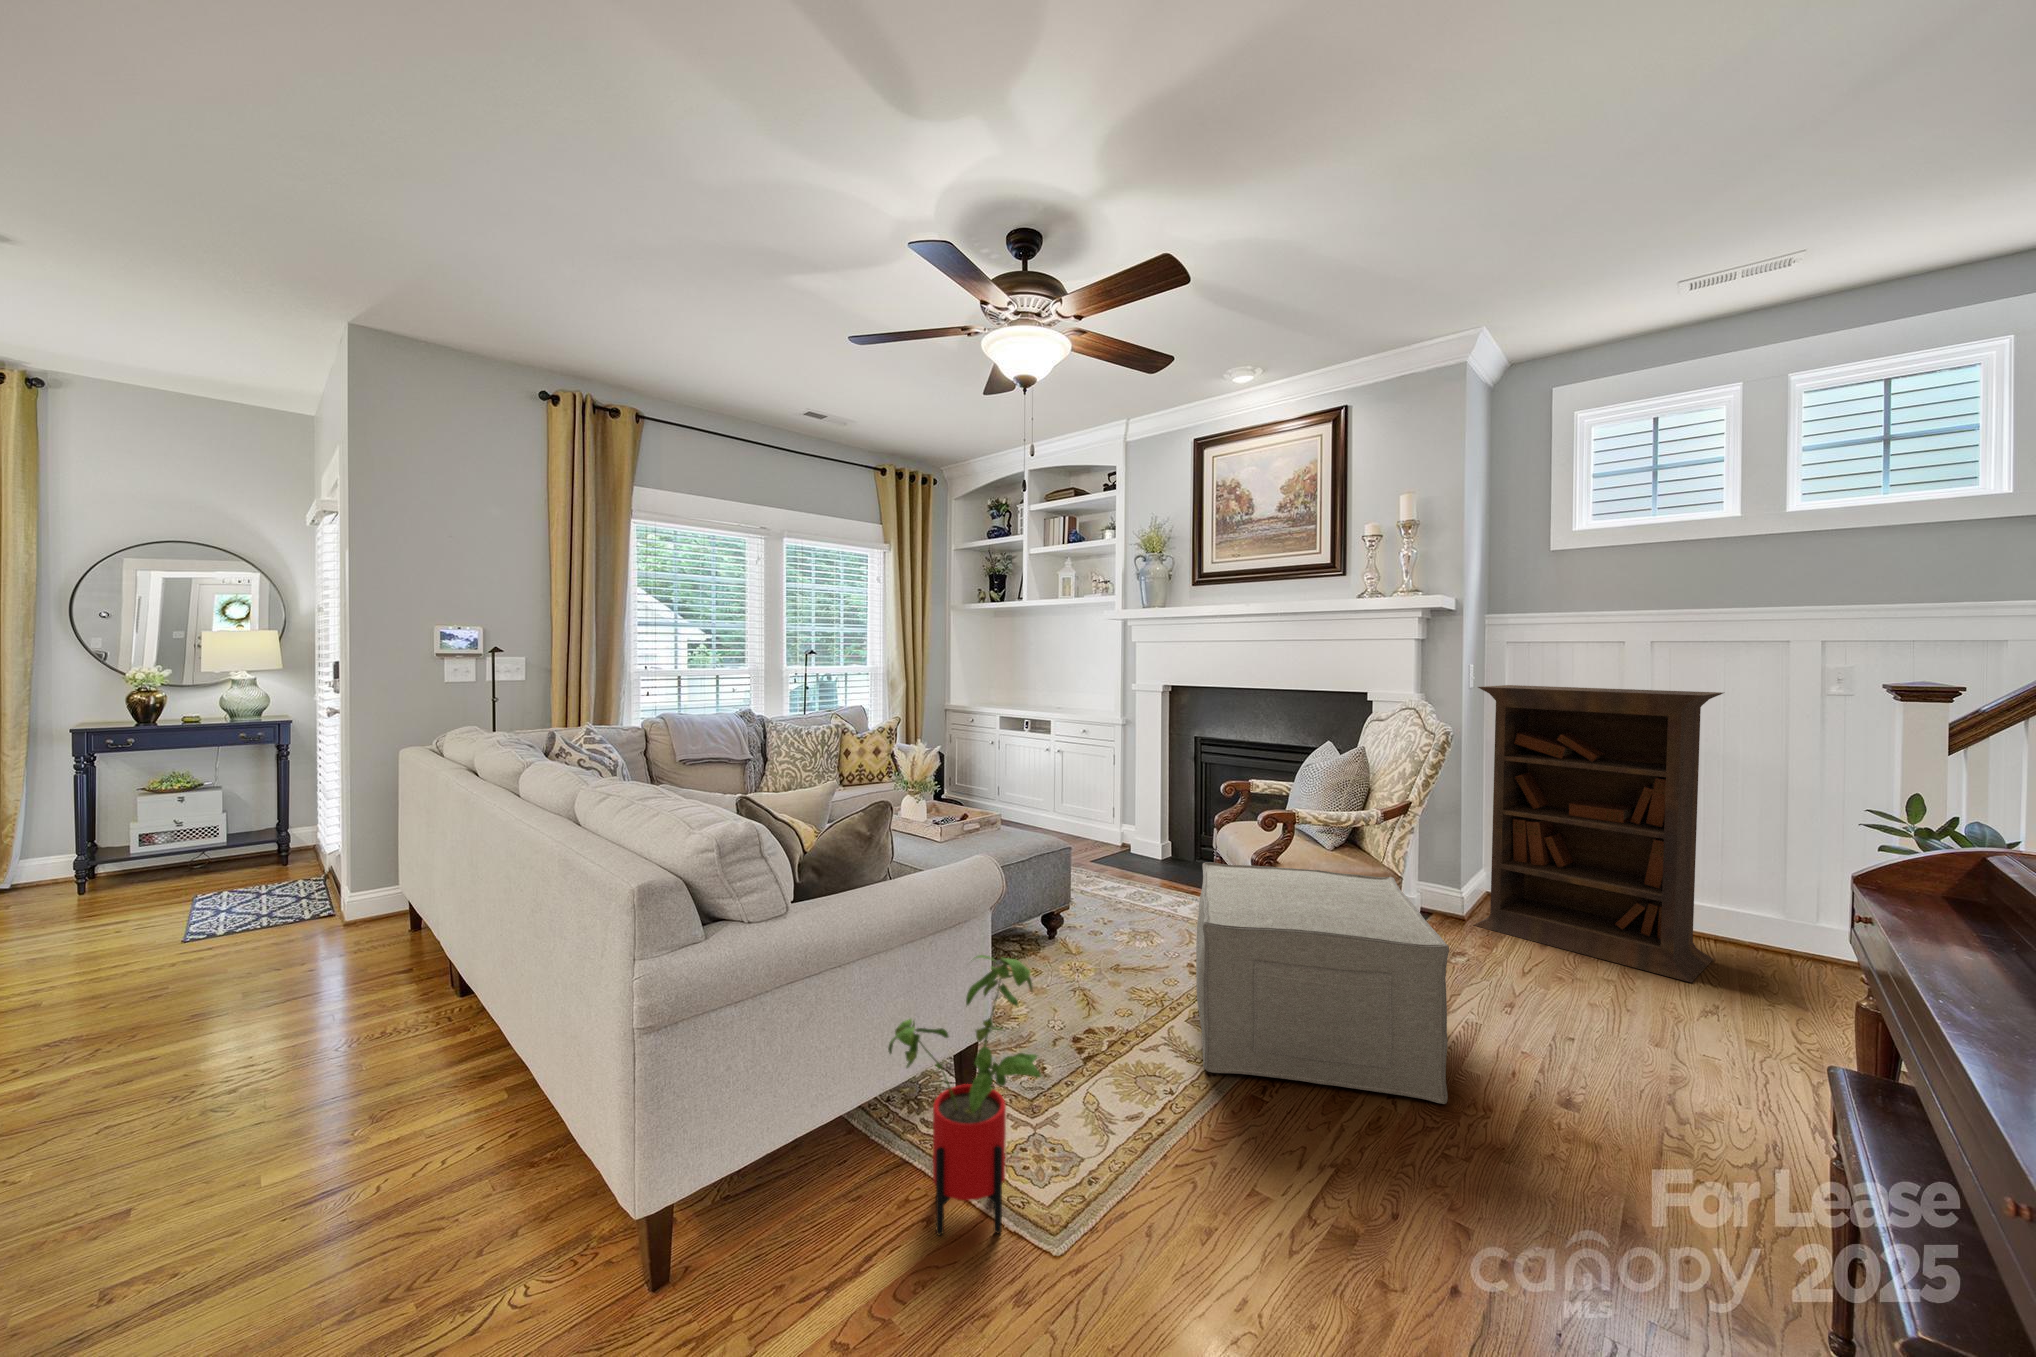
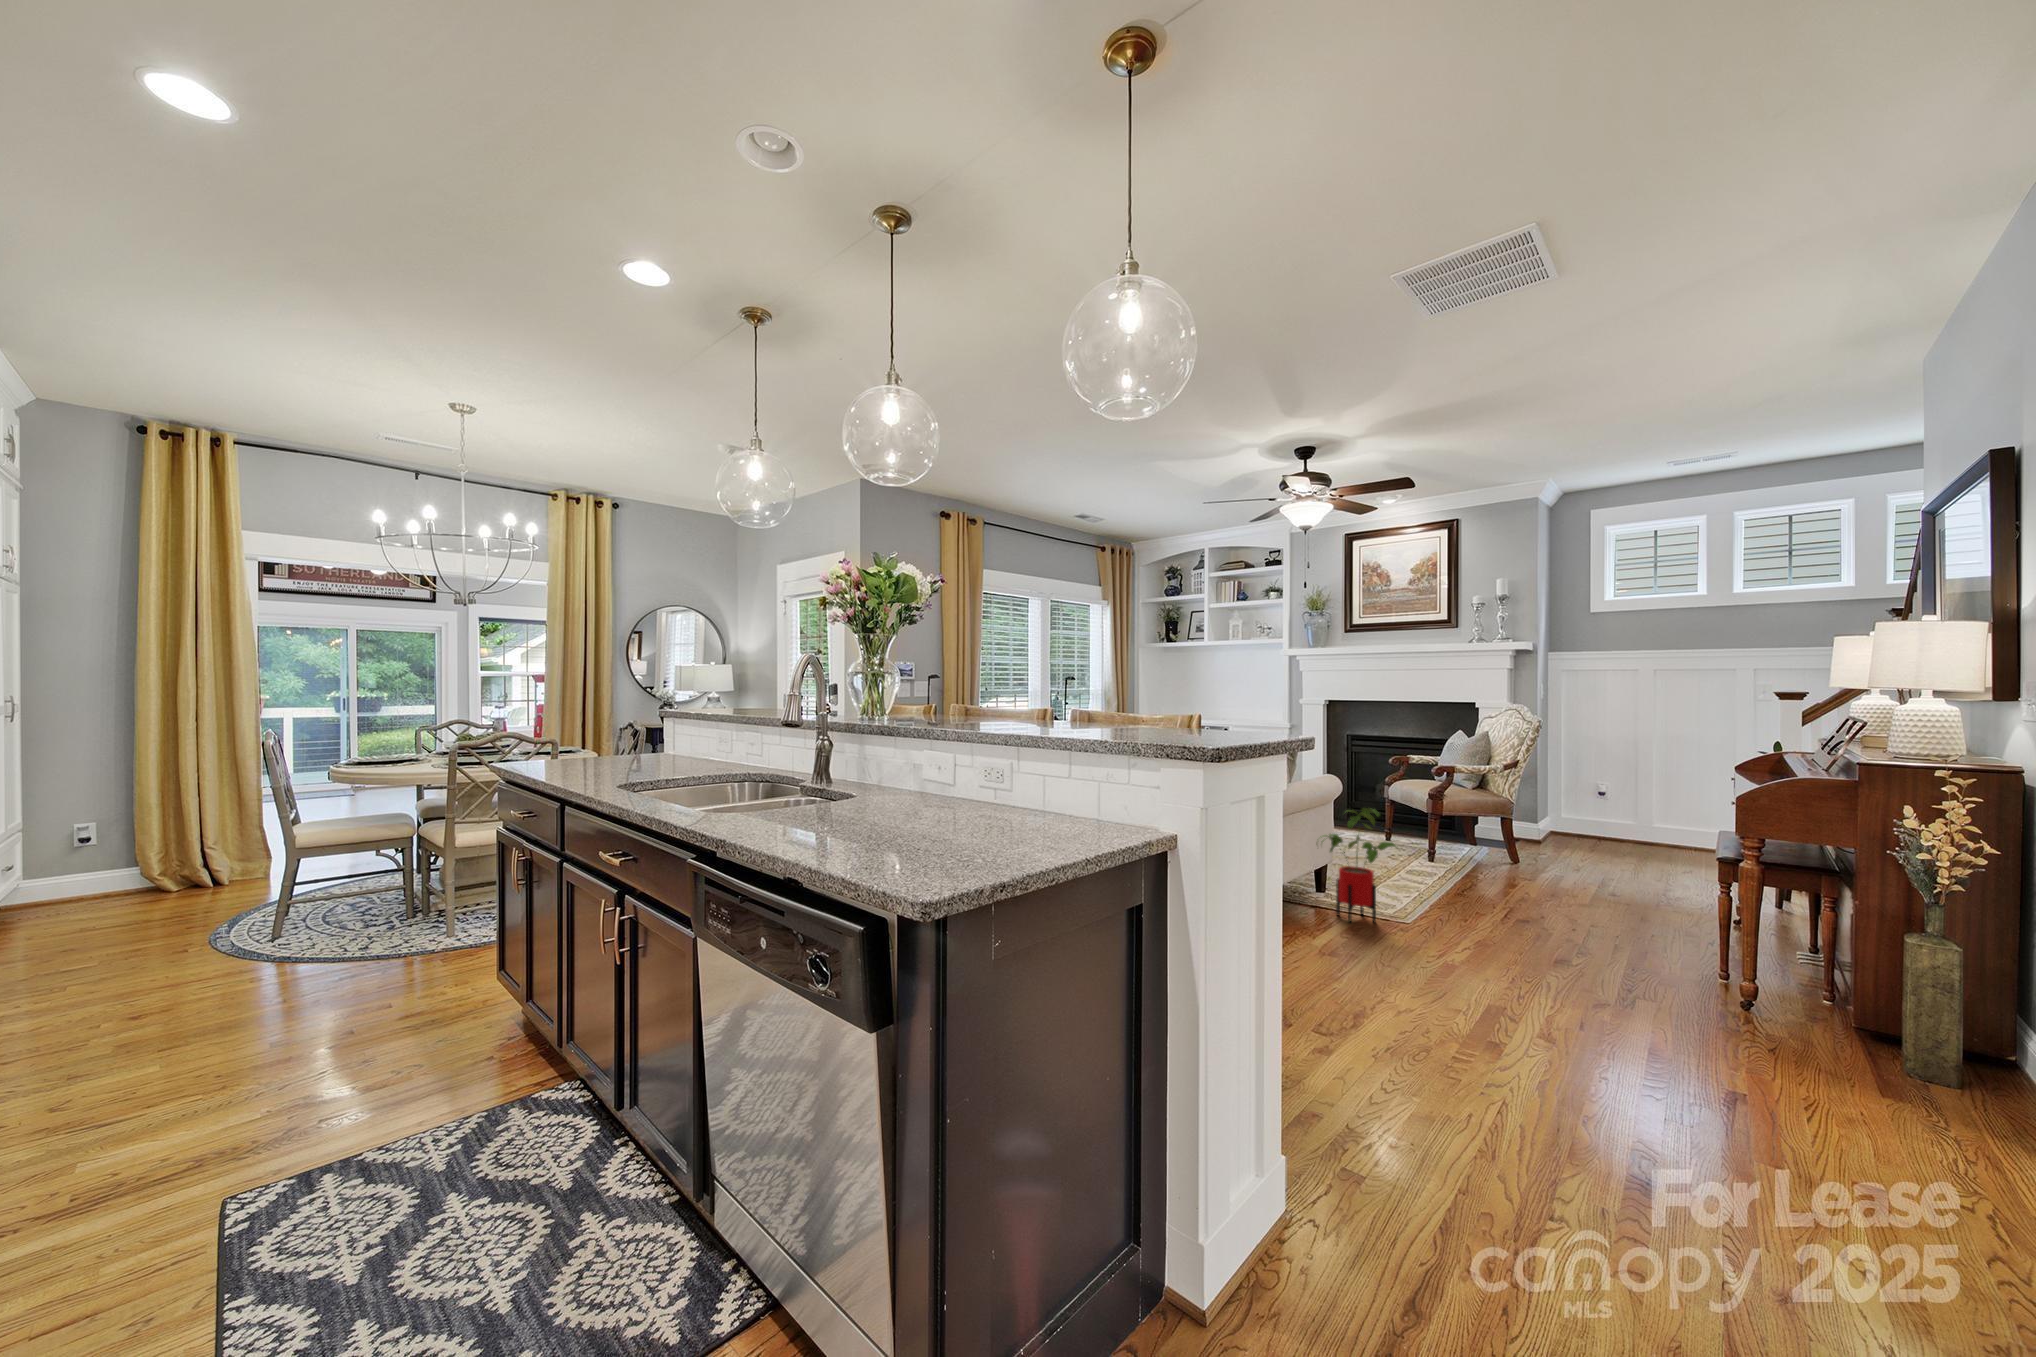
bookcase: present [1474,685,1723,982] -> none [1549,698,1700,866]
ottoman: present [1196,862,1449,1104] -> none [1401,795,1558,897]

